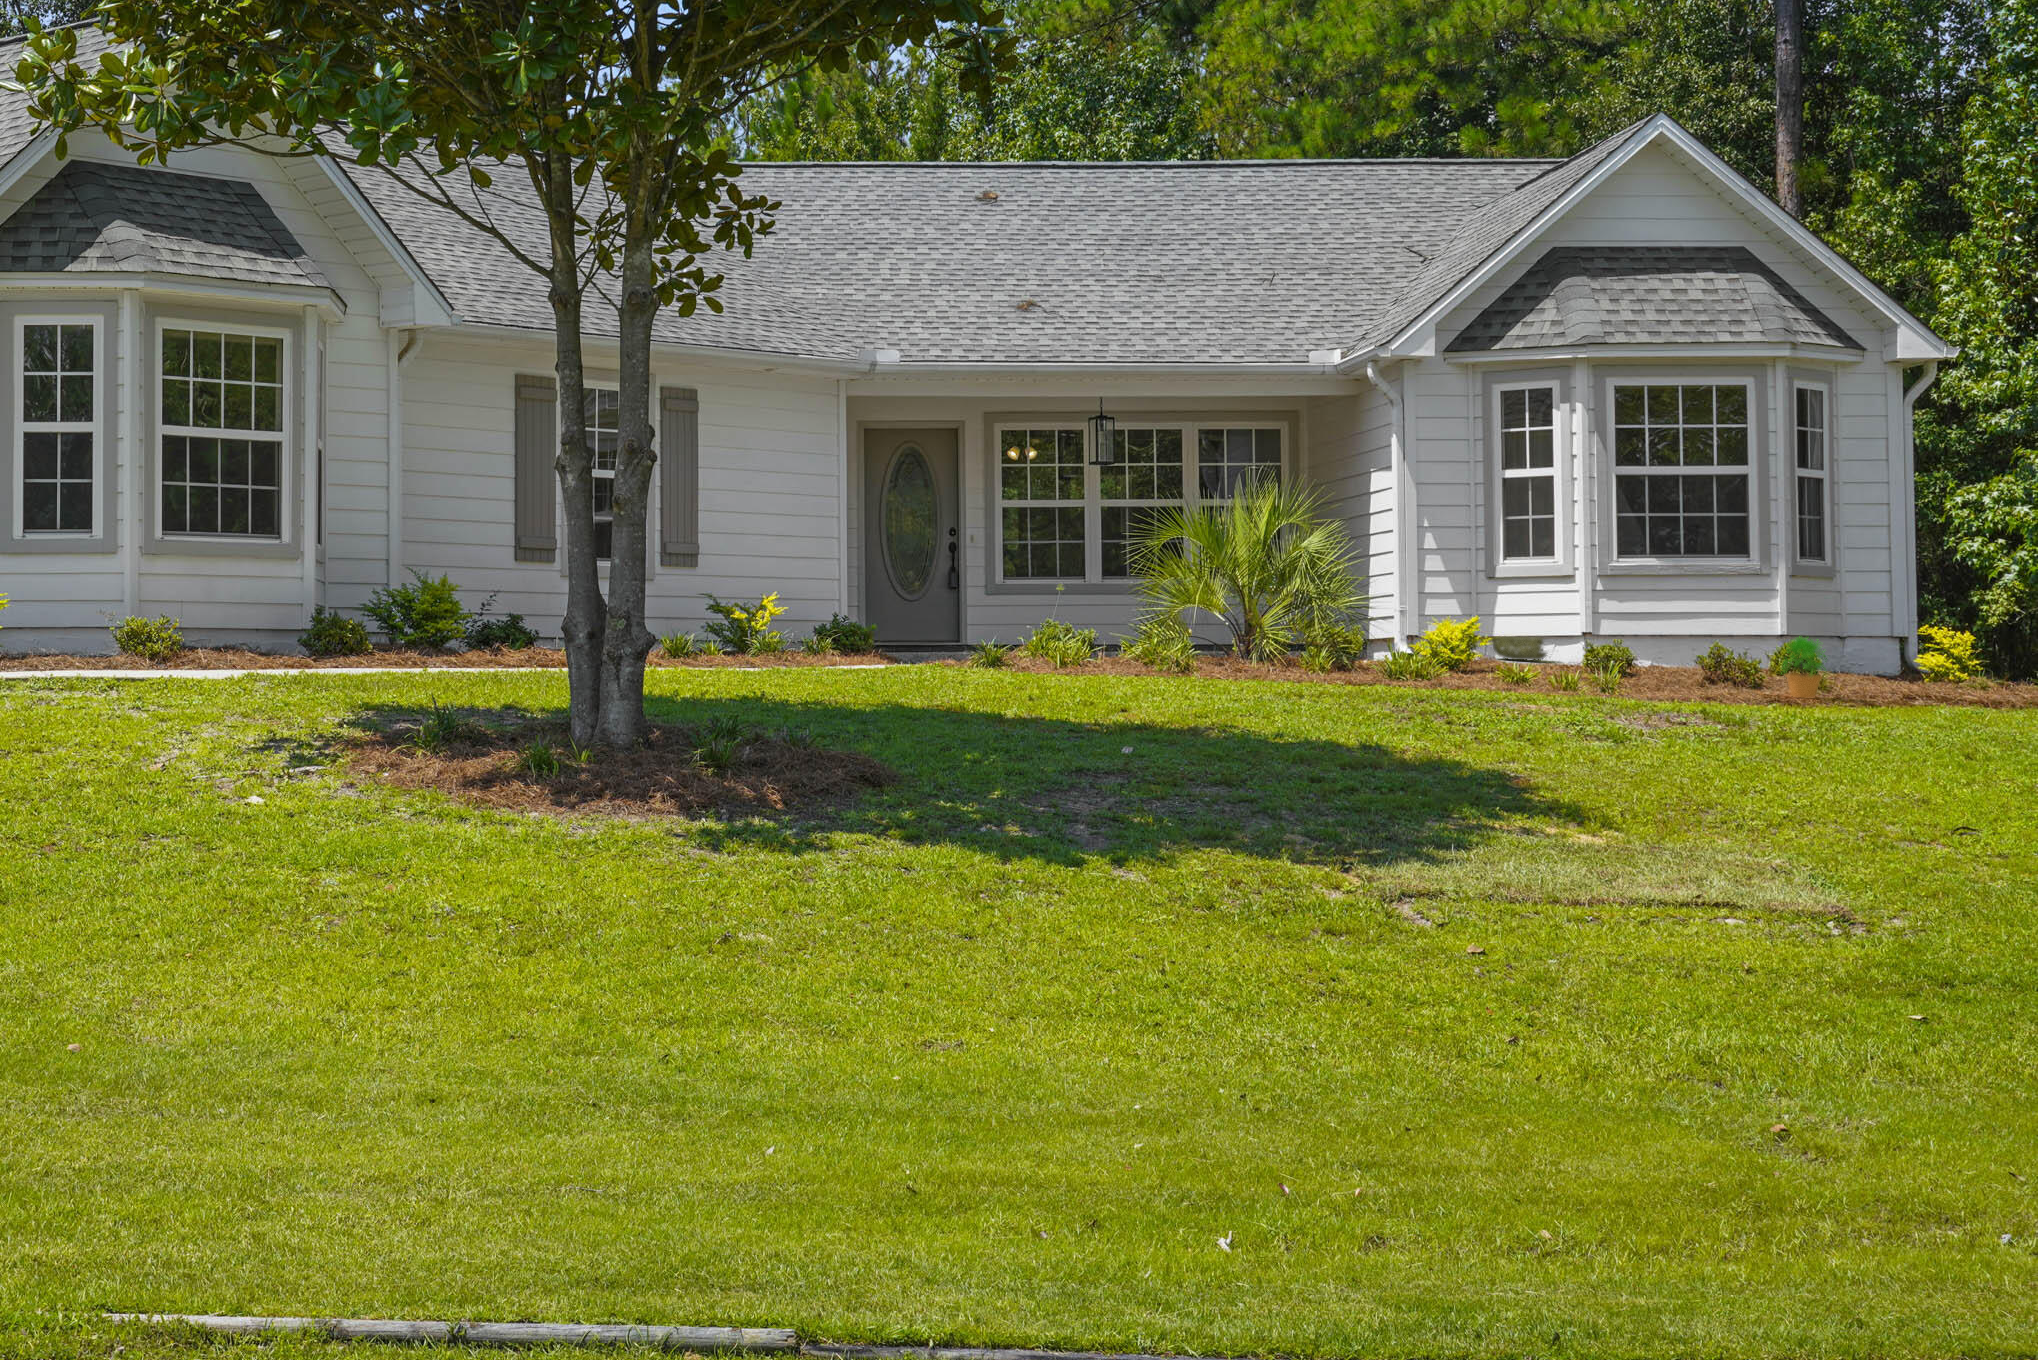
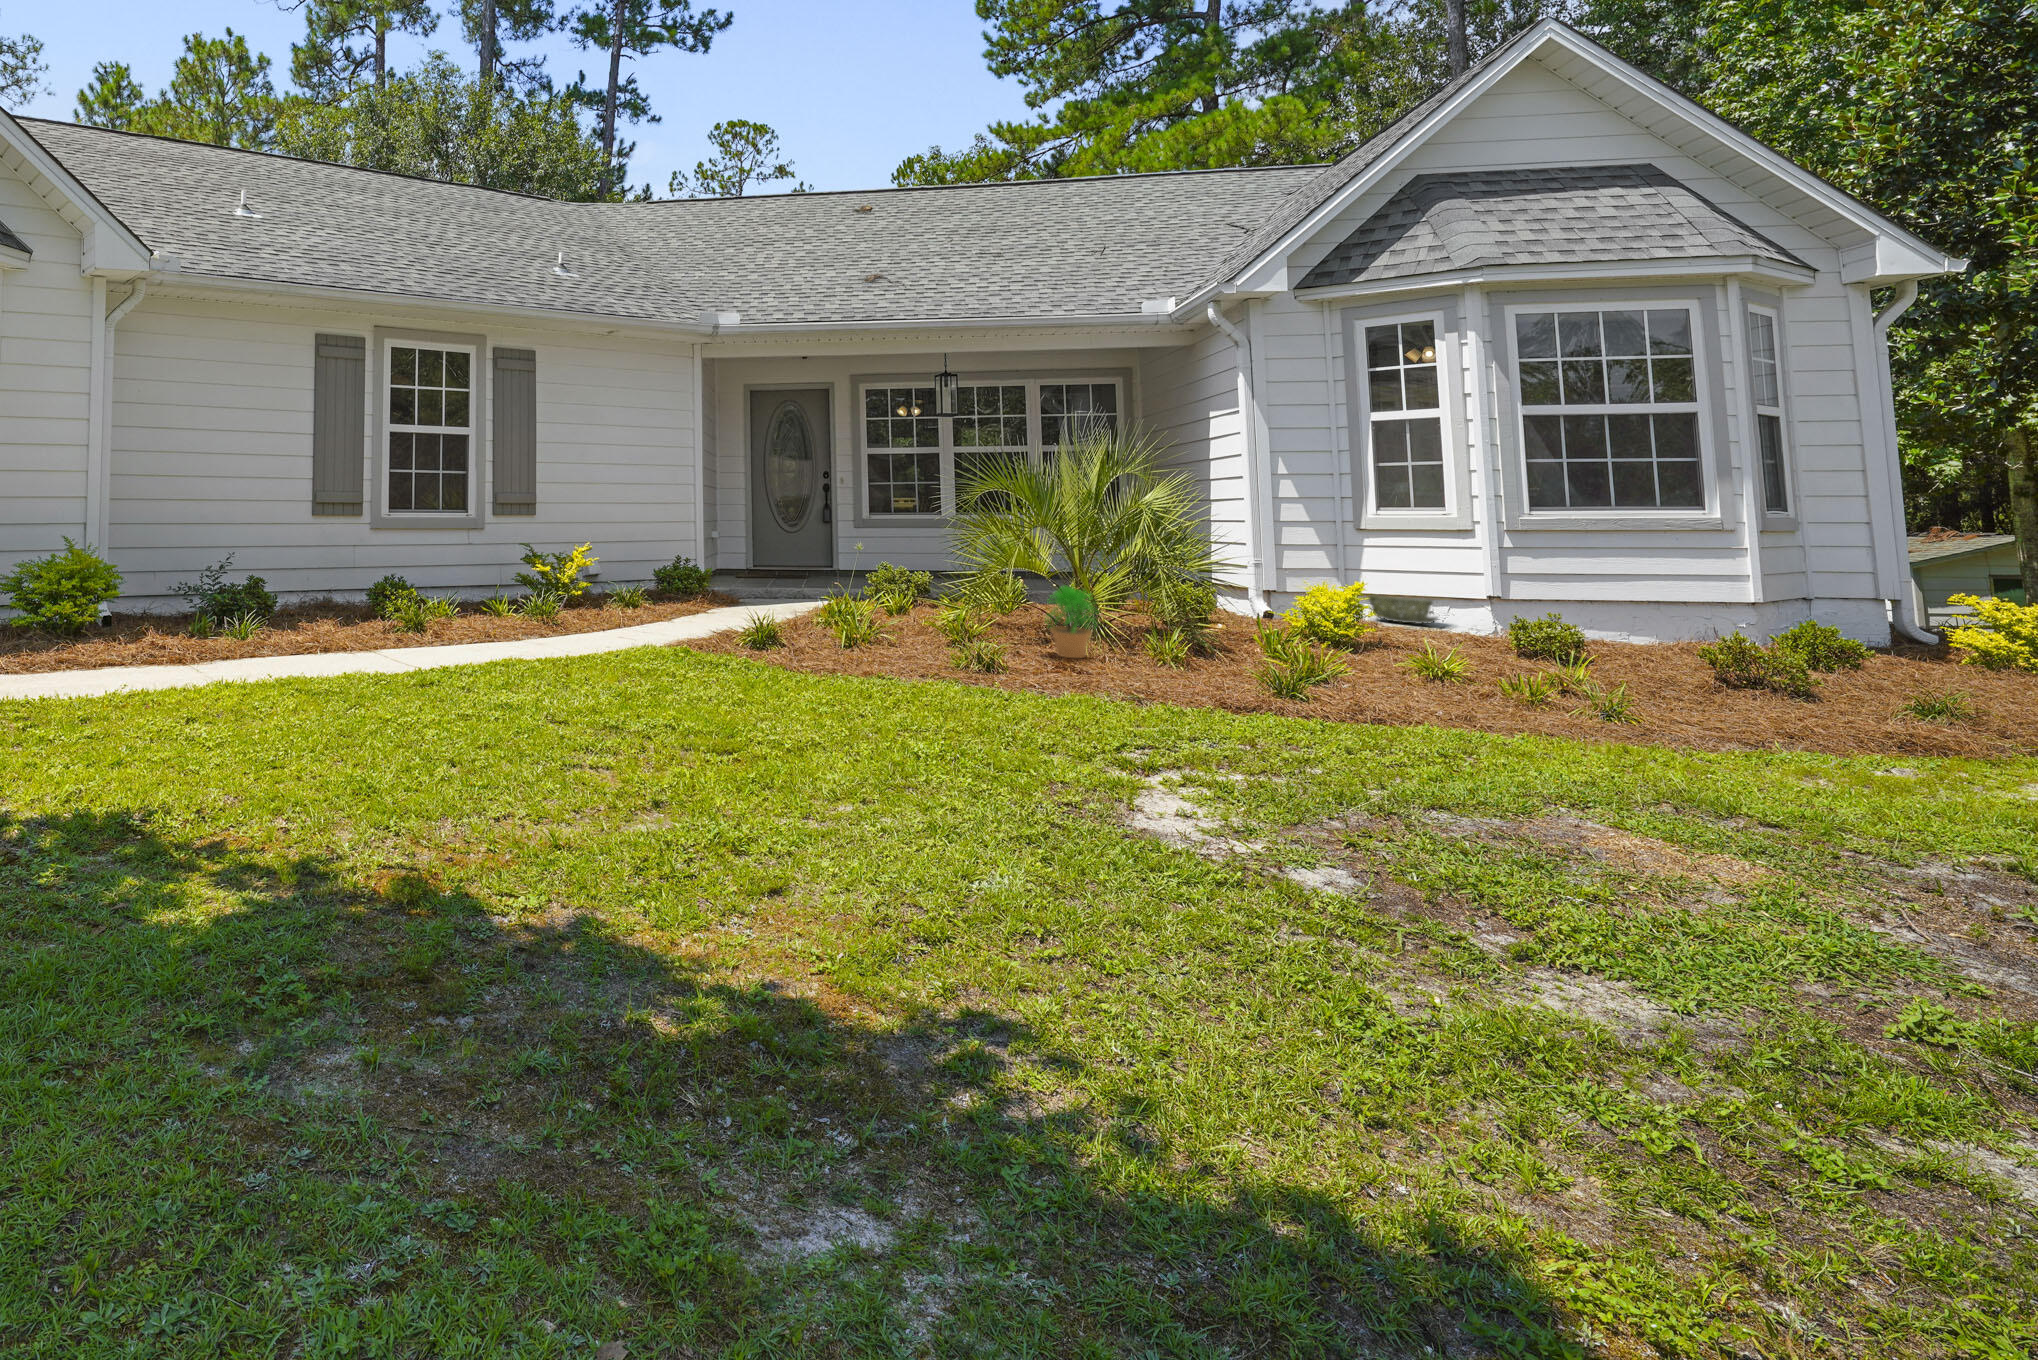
potted plant: present [1782,636,1827,699] -> present [1045,587,1096,658]

